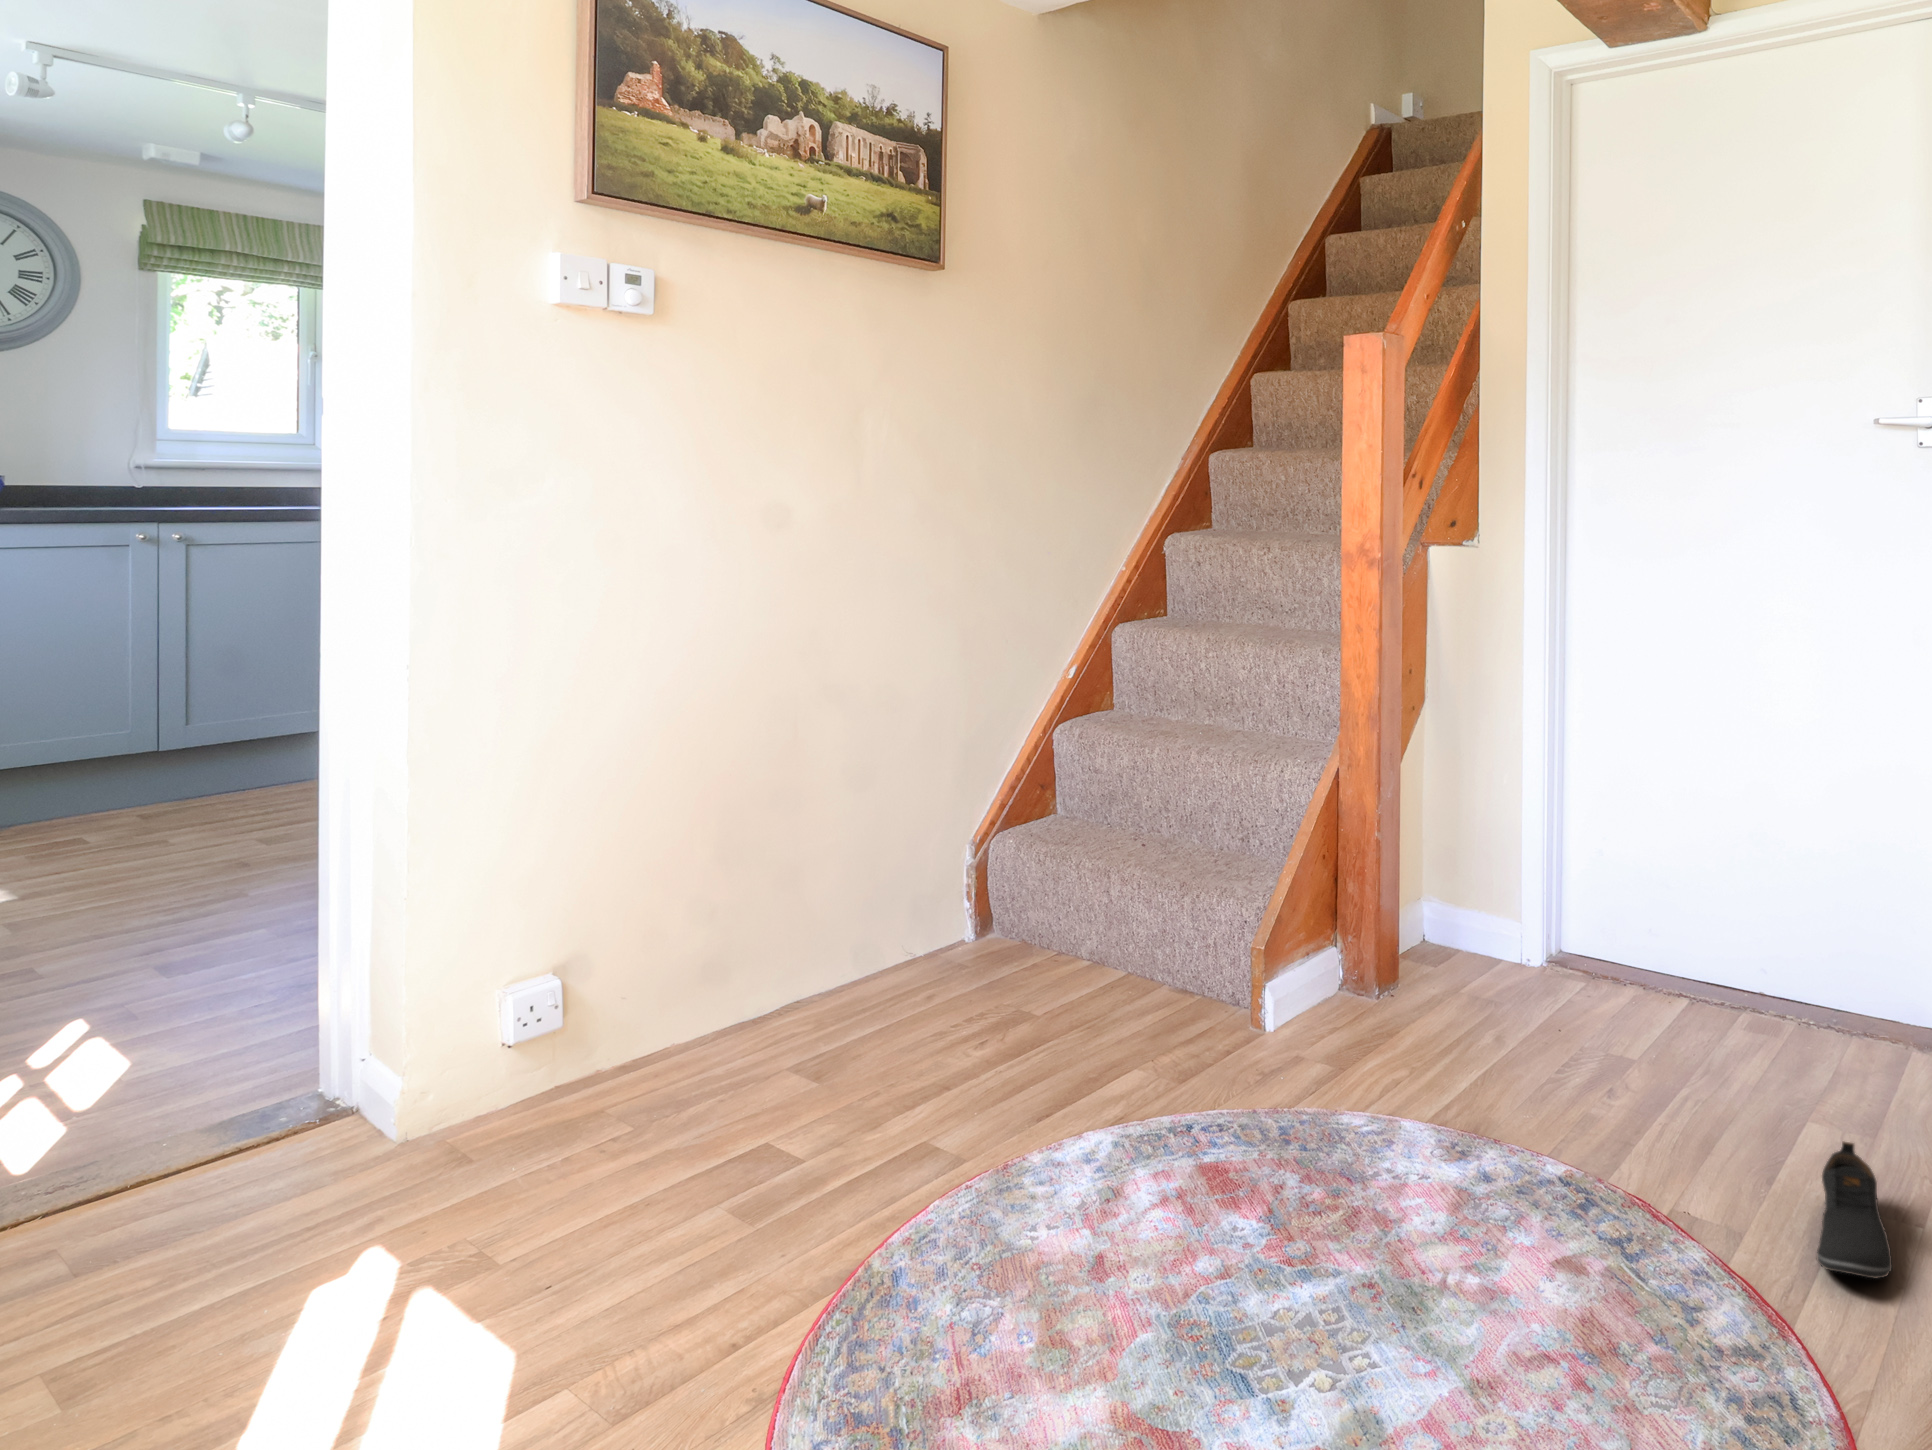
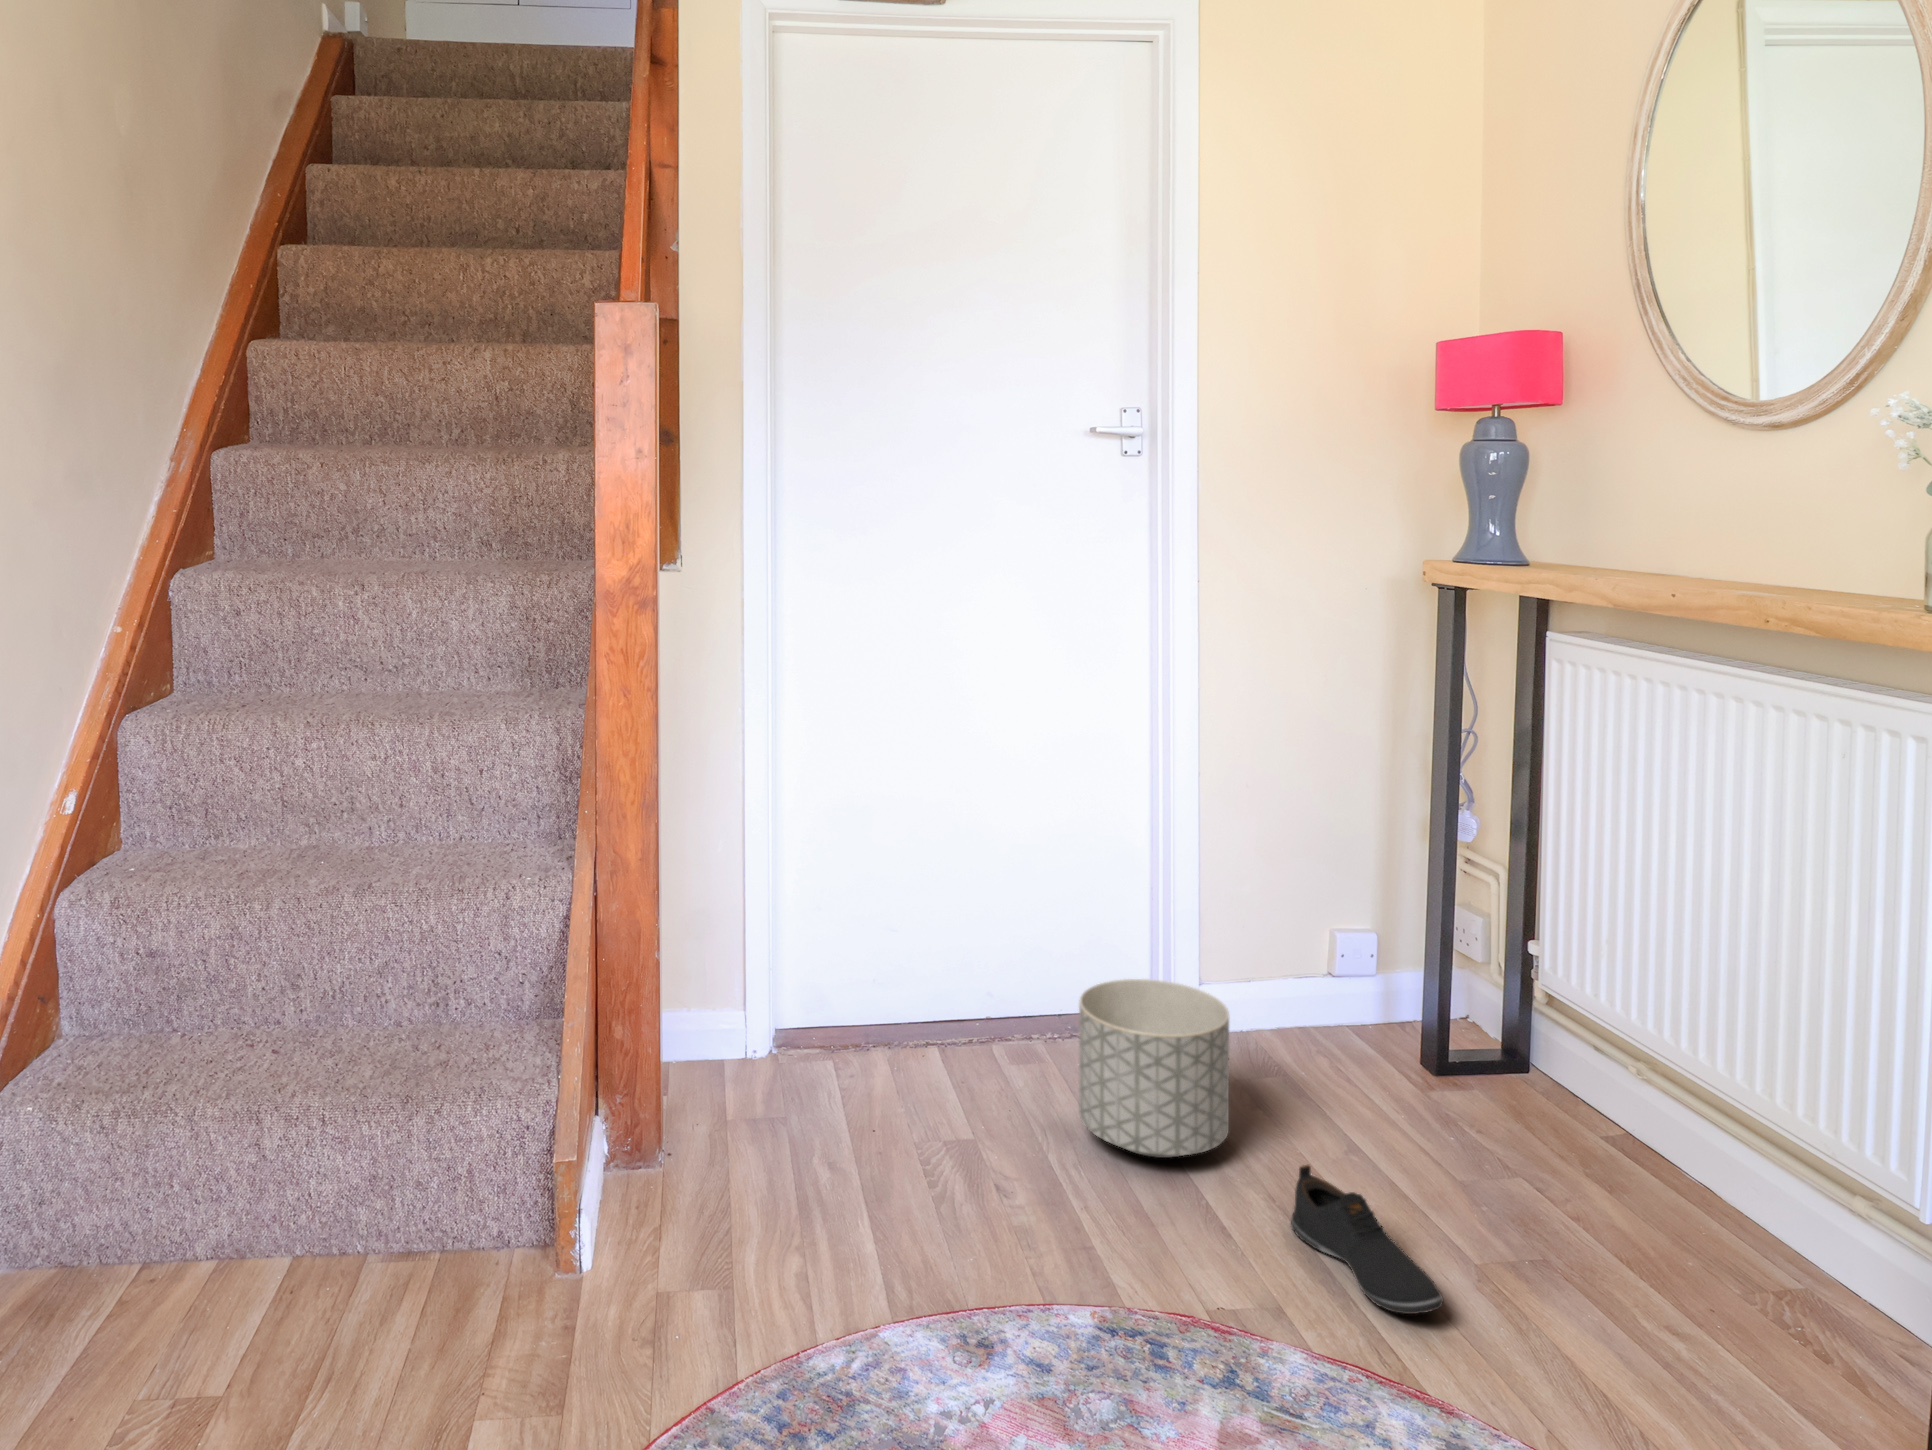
planter: none [1718,953,1872,1124] -> present [1079,979,1229,1158]

